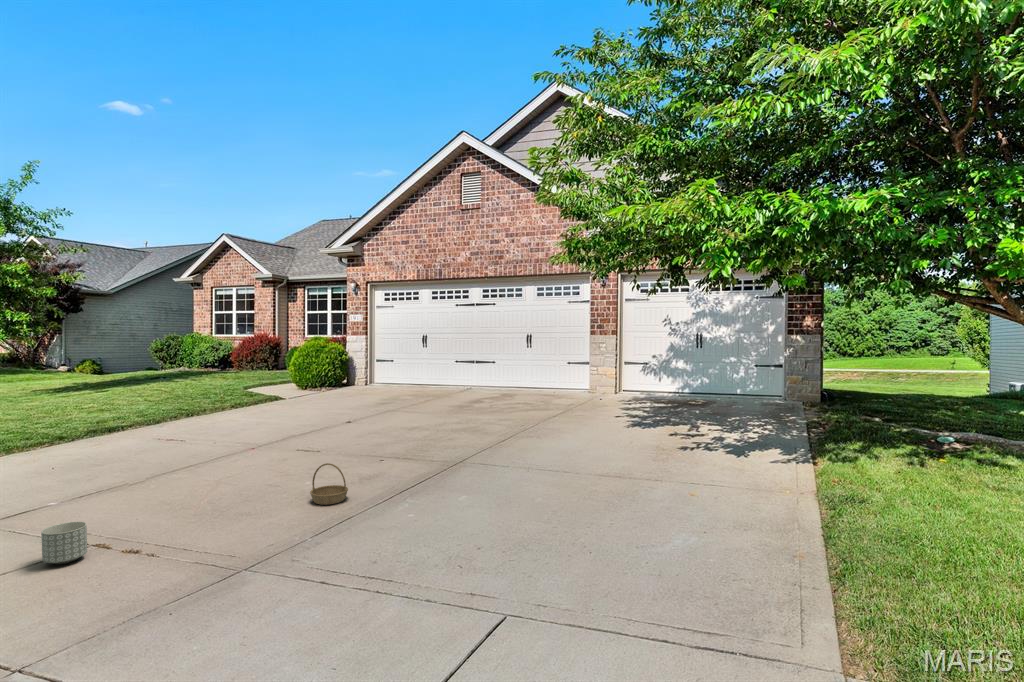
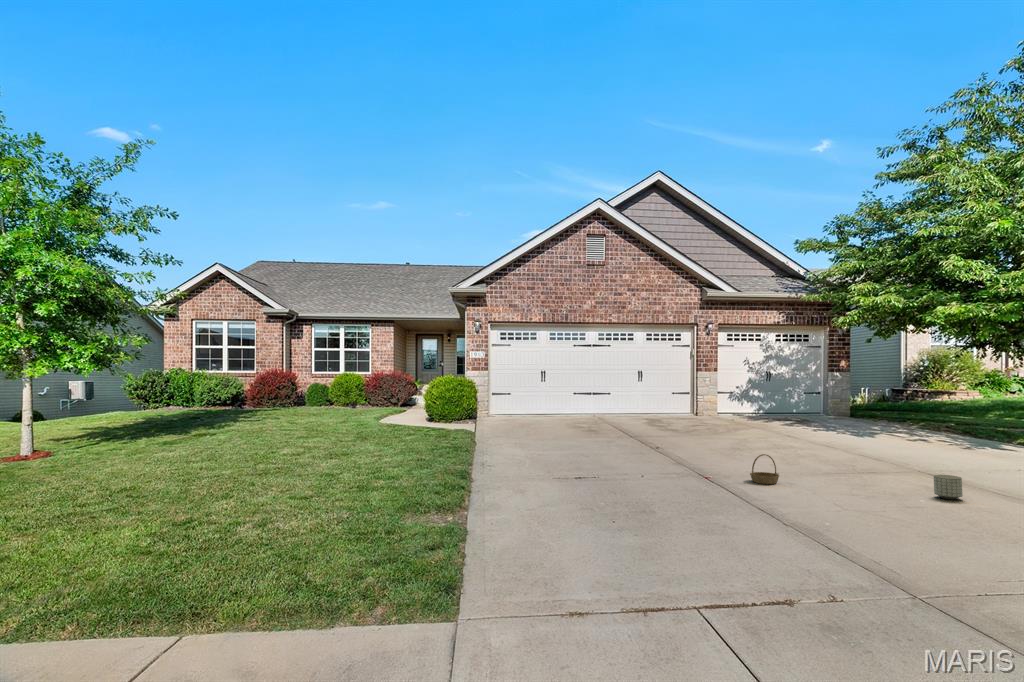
basket: present [310,463,348,505] -> present [750,454,779,484]

